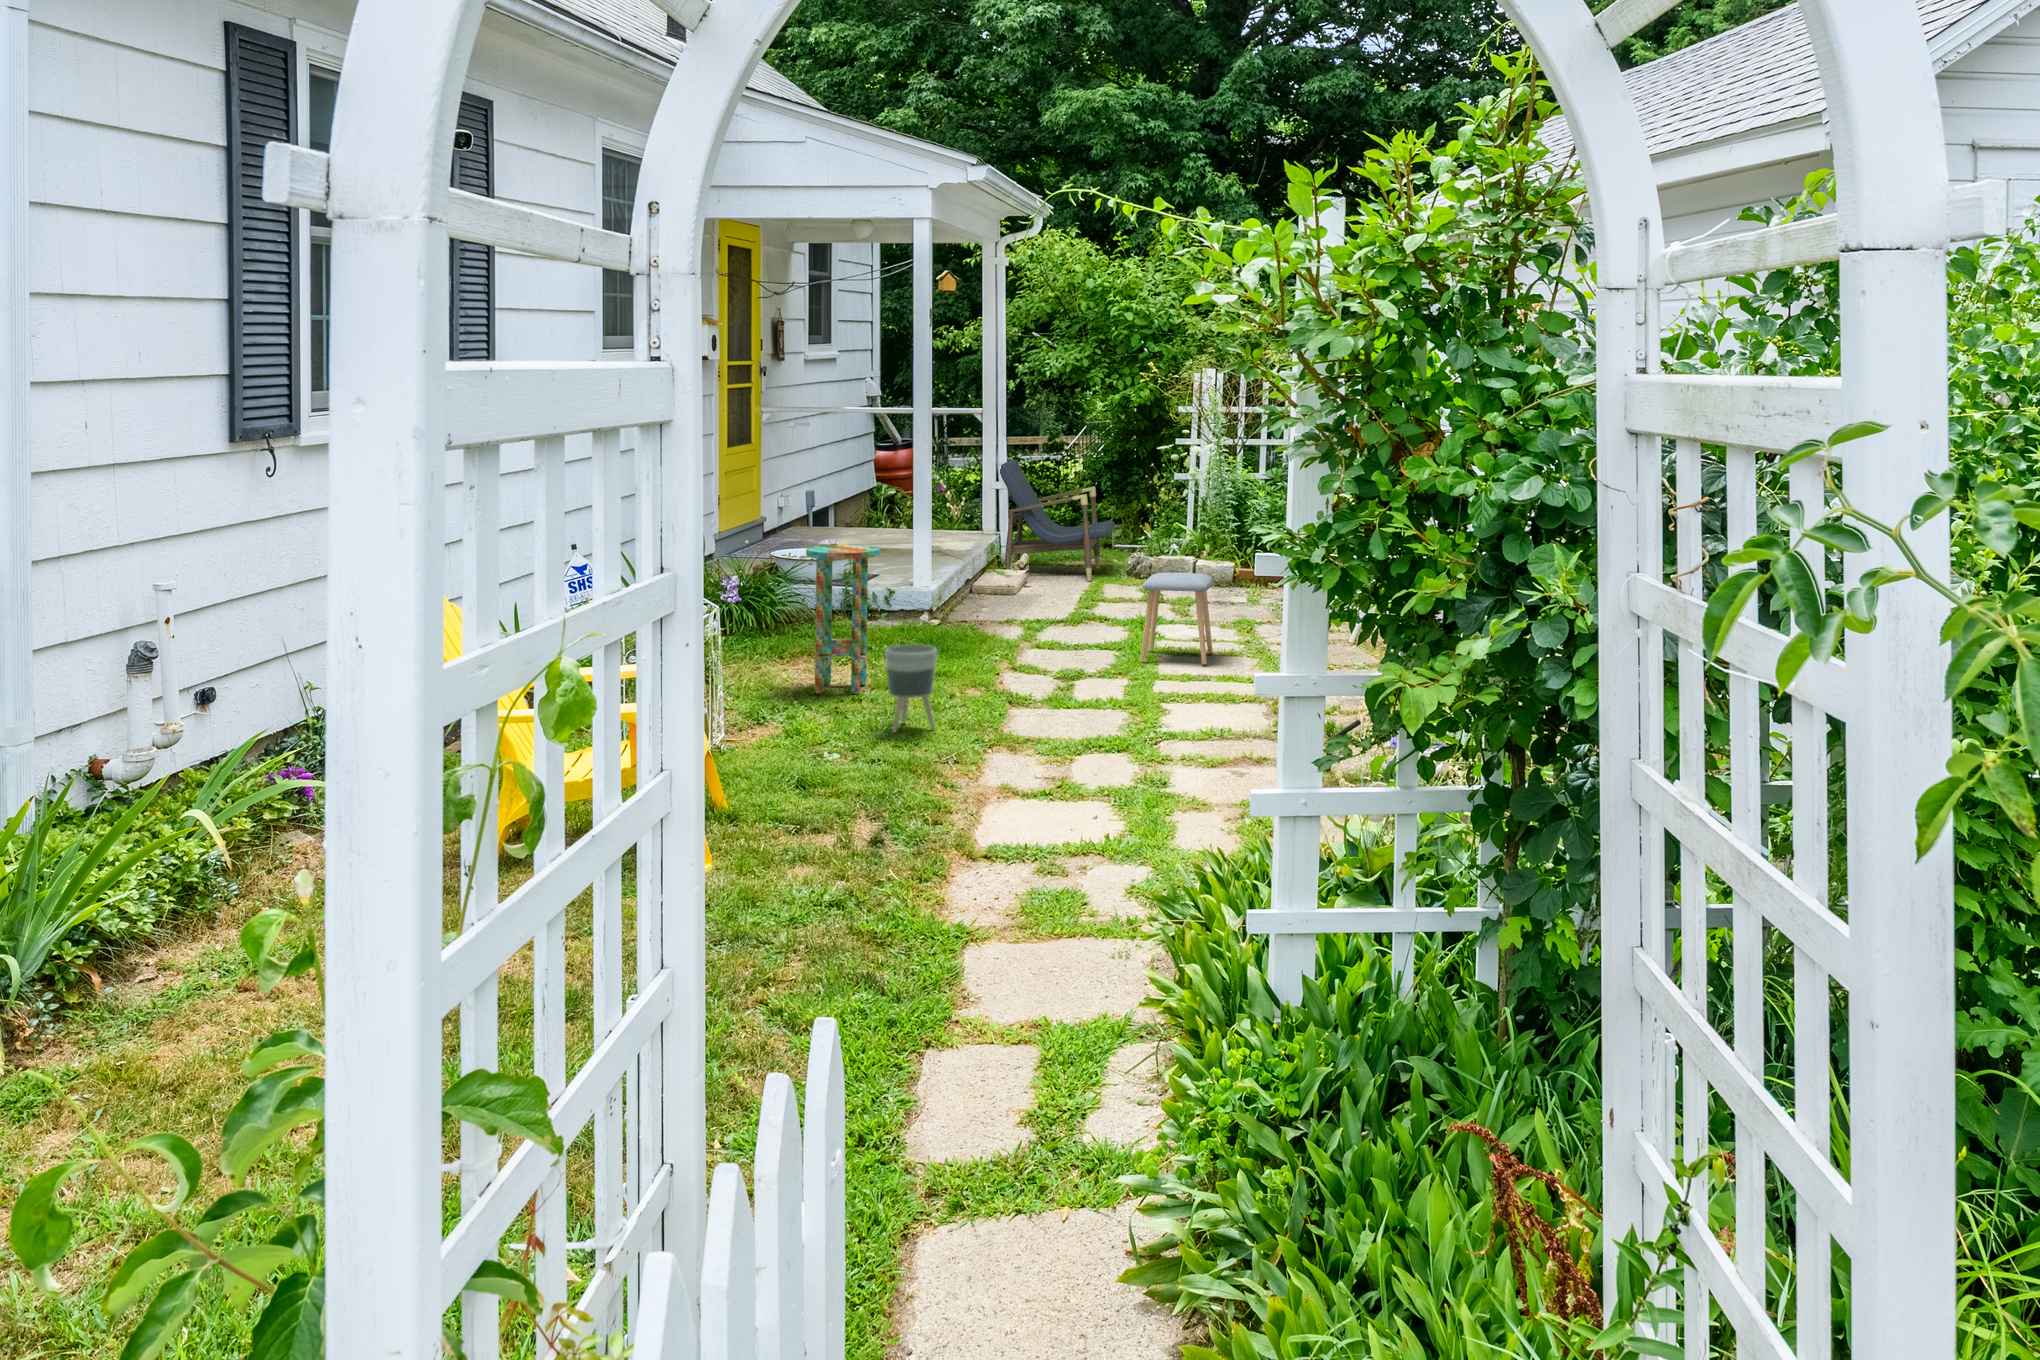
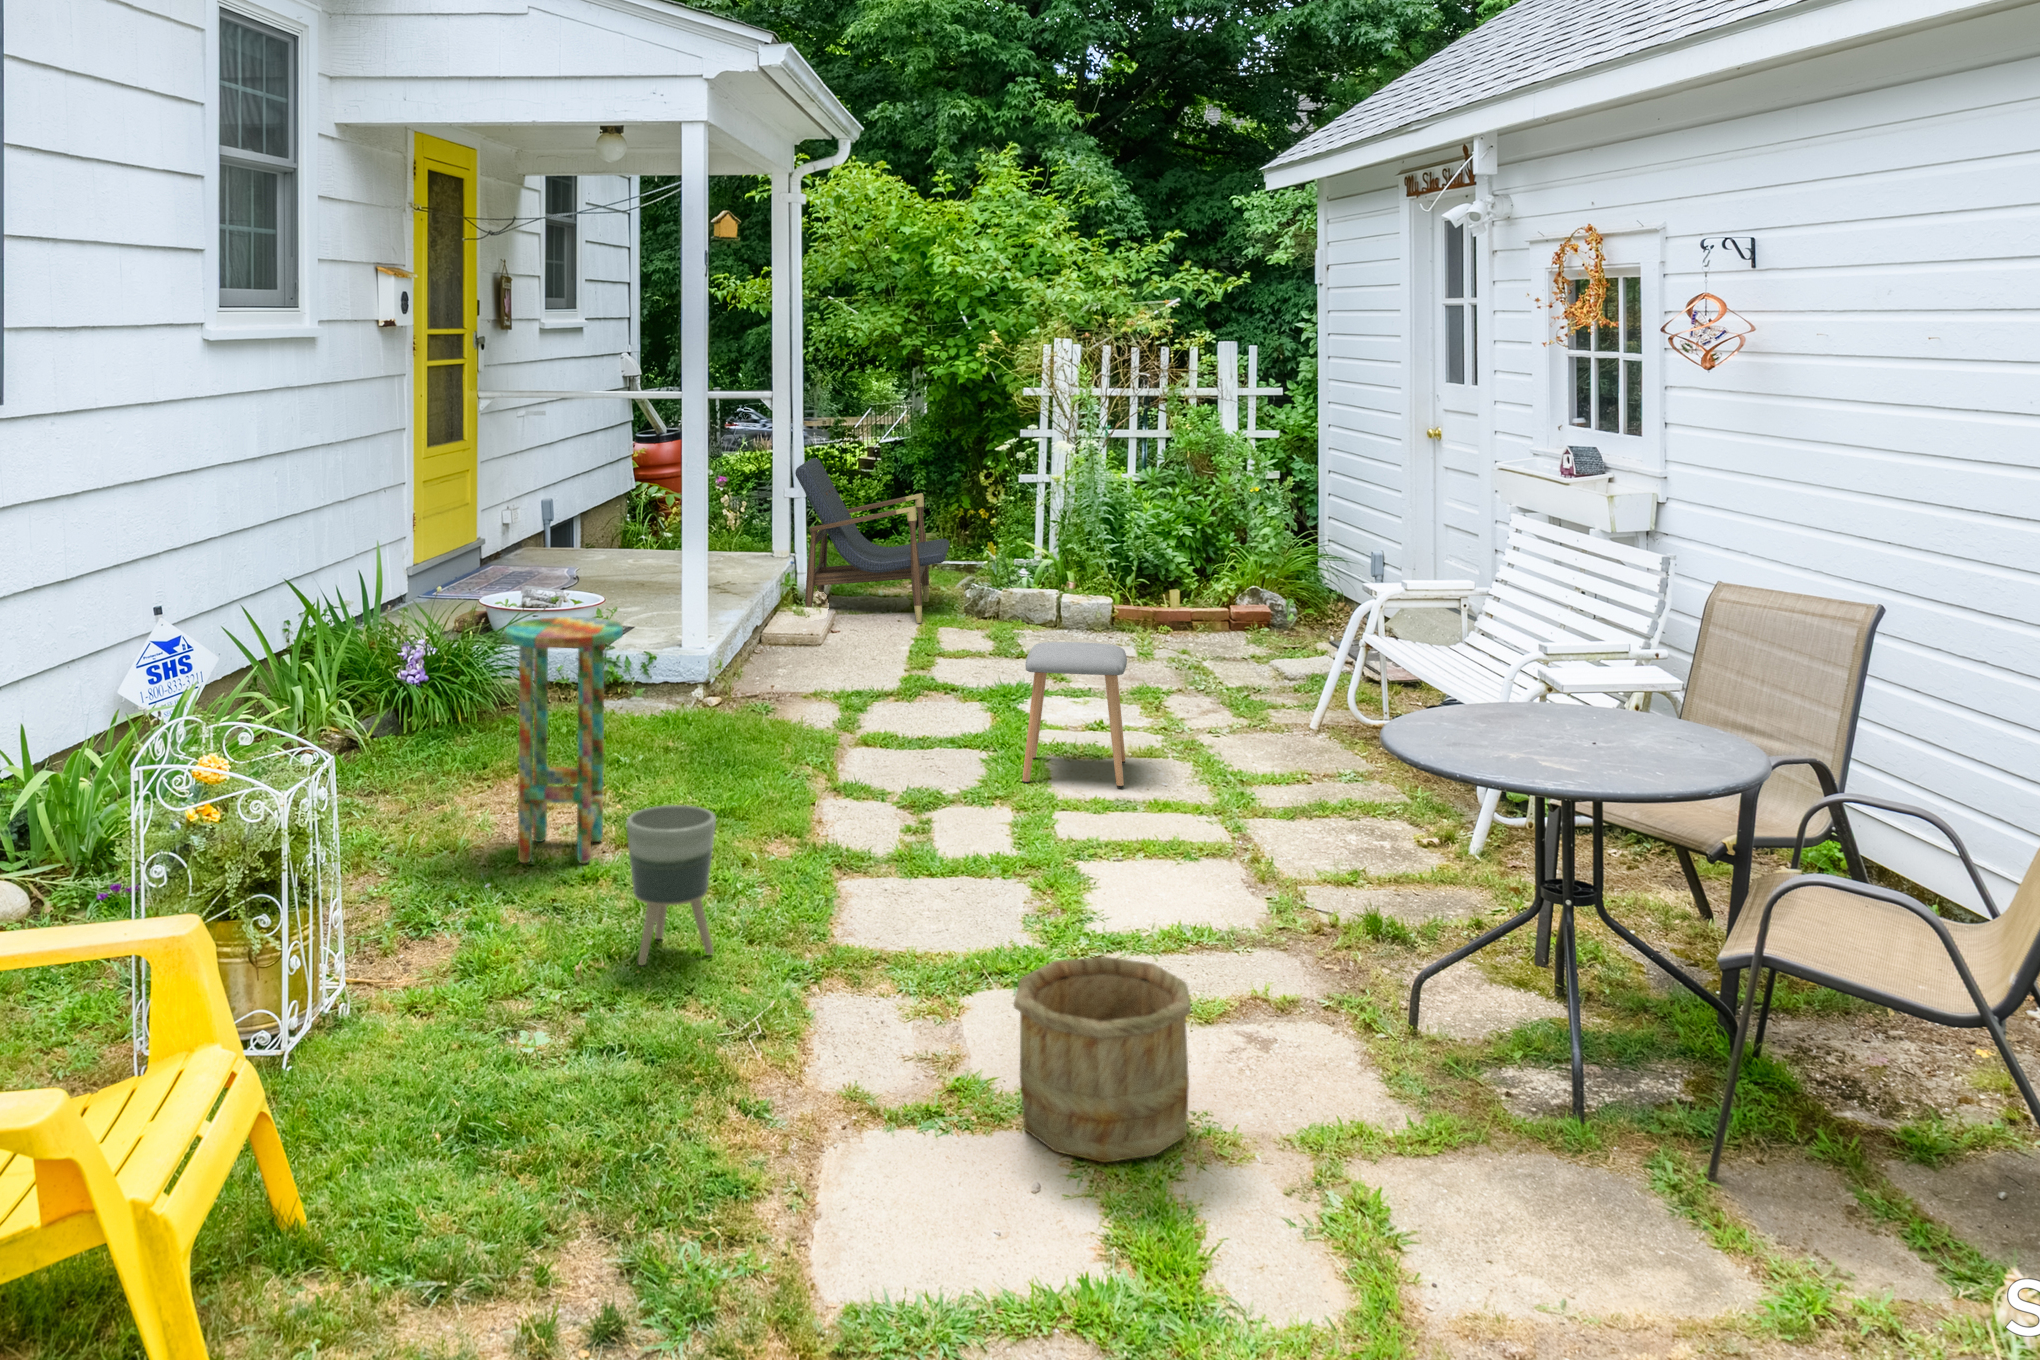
wooden bucket: none [1094,704,1189,797] -> present [1014,957,1191,1162]

